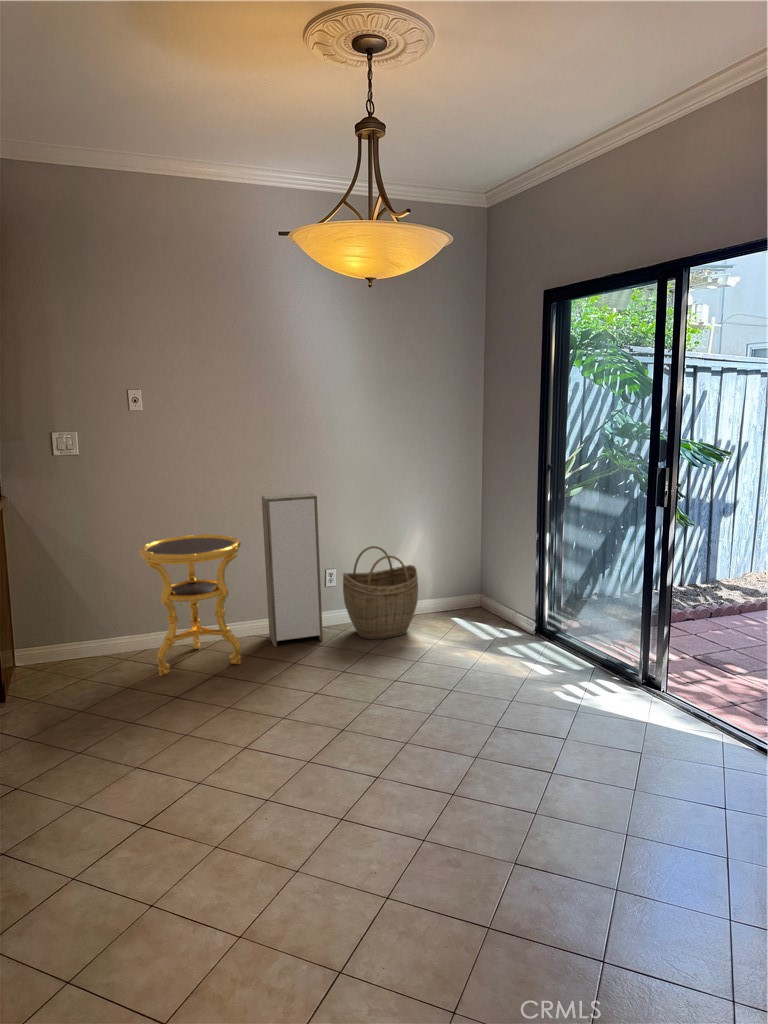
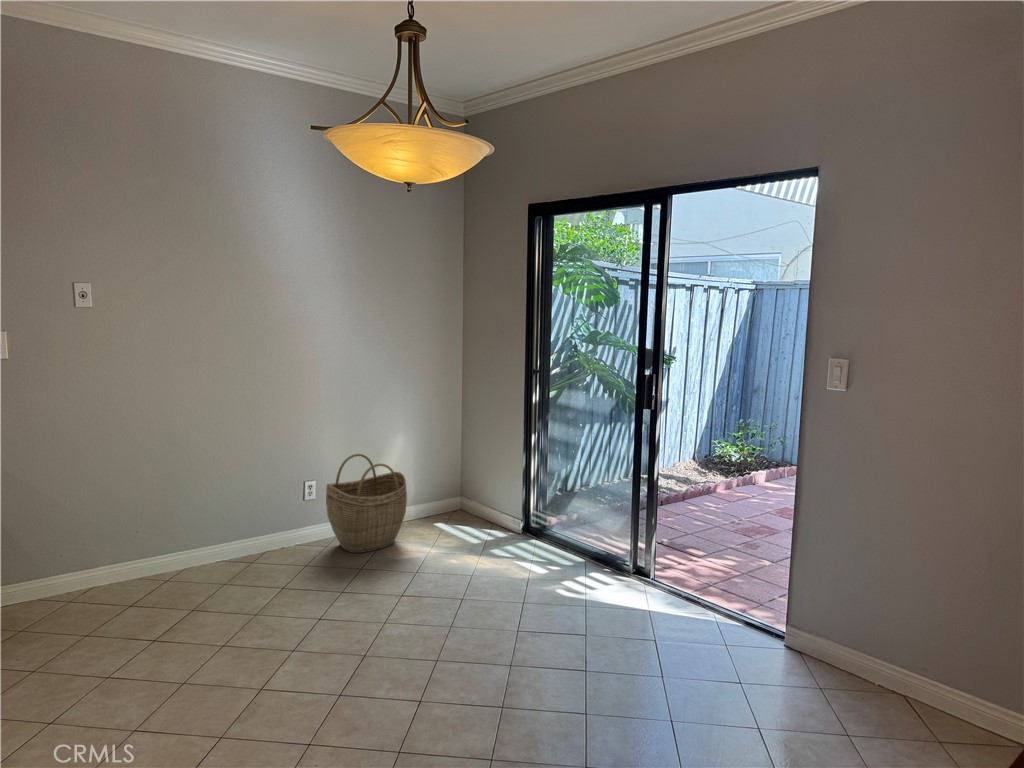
storage cabinet: present [262,492,323,647] -> none [235,398,306,571]
side table: present [139,534,241,676] -> none [89,449,218,621]

